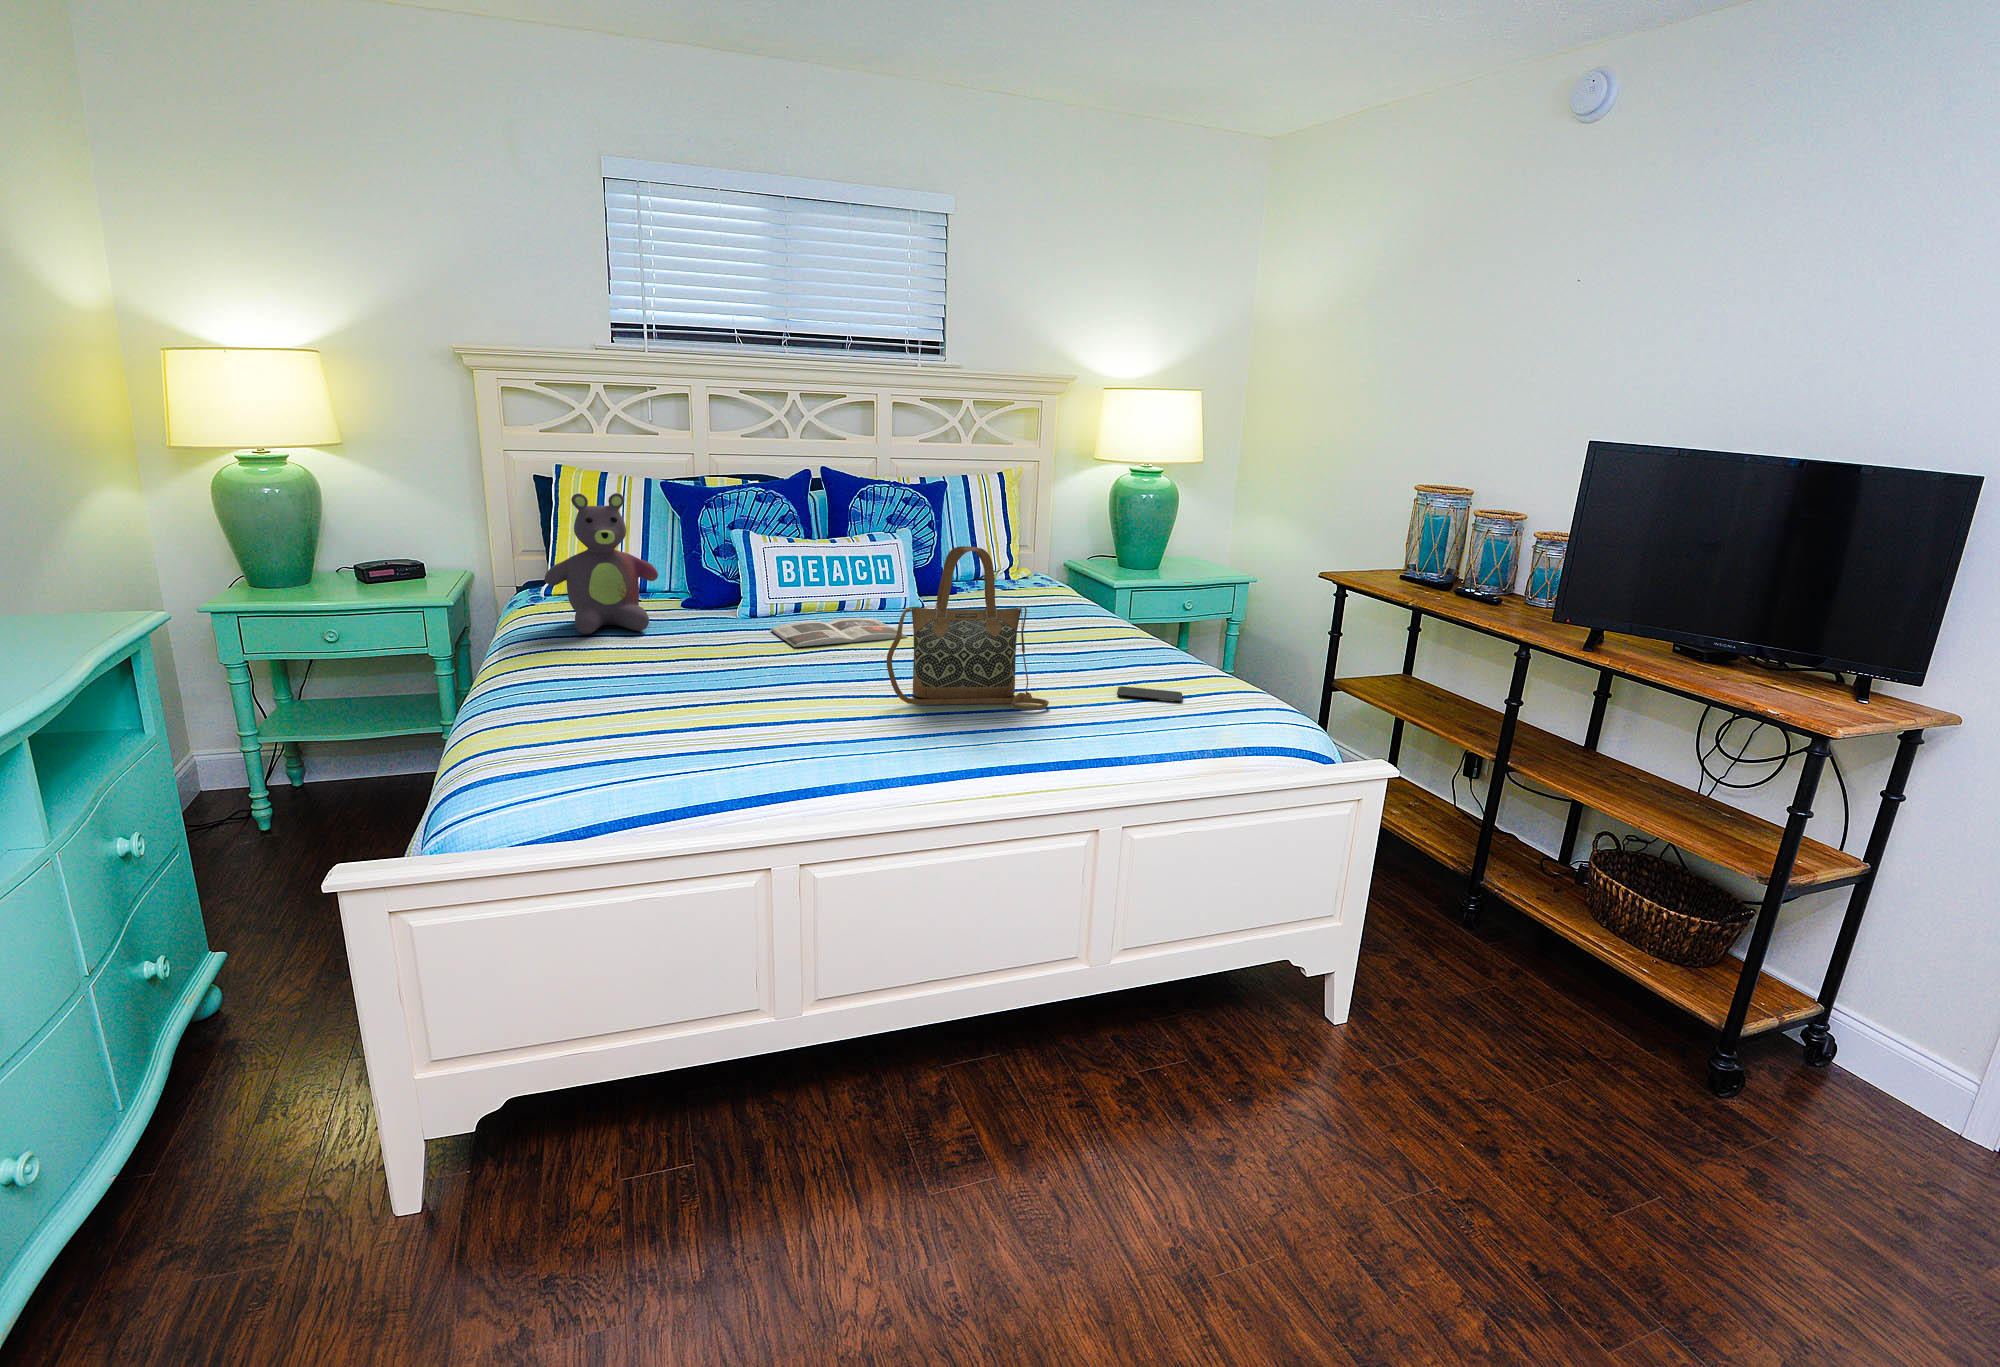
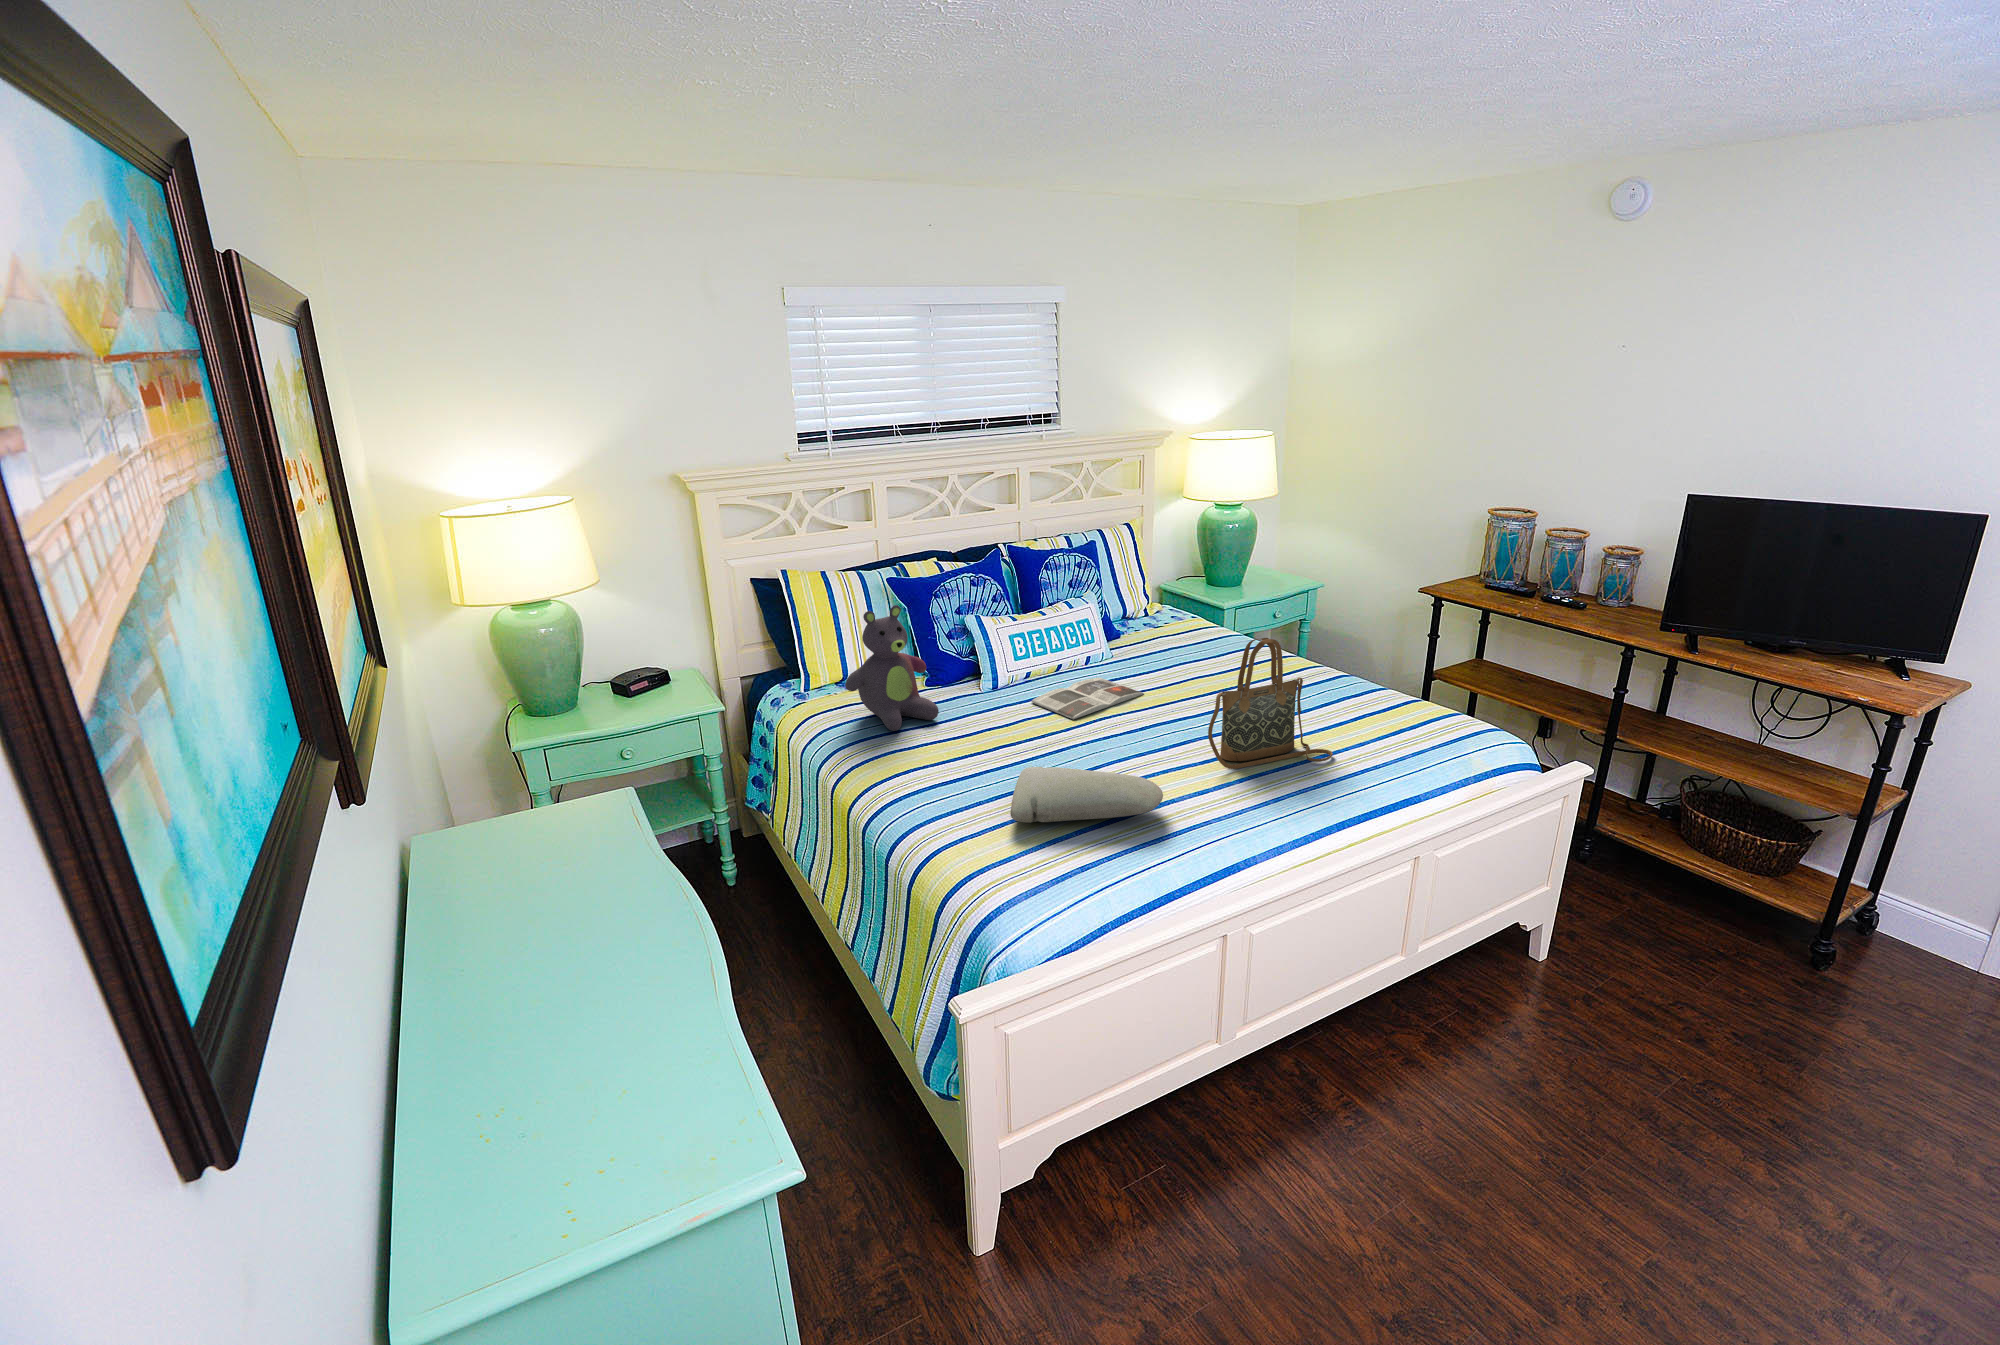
pillow: none [579,663,778,722] -> present [1010,767,1163,823]
smartphone: present [1117,686,1182,702] -> none [1360,724,1417,735]

